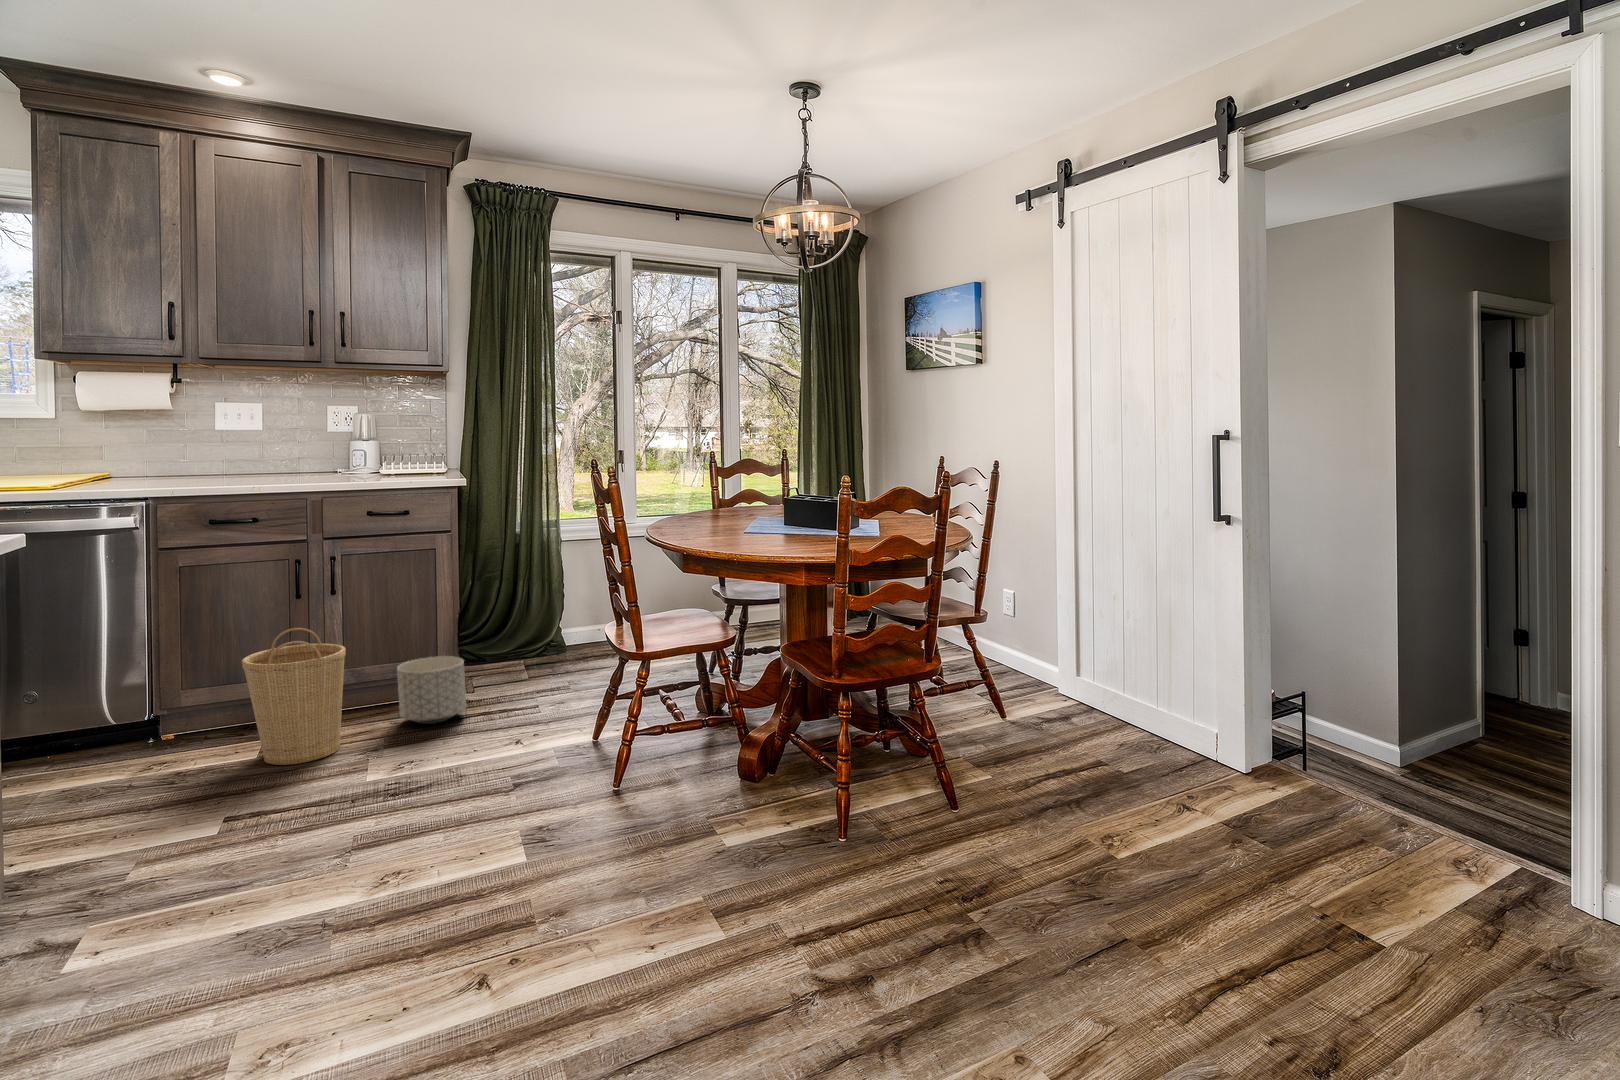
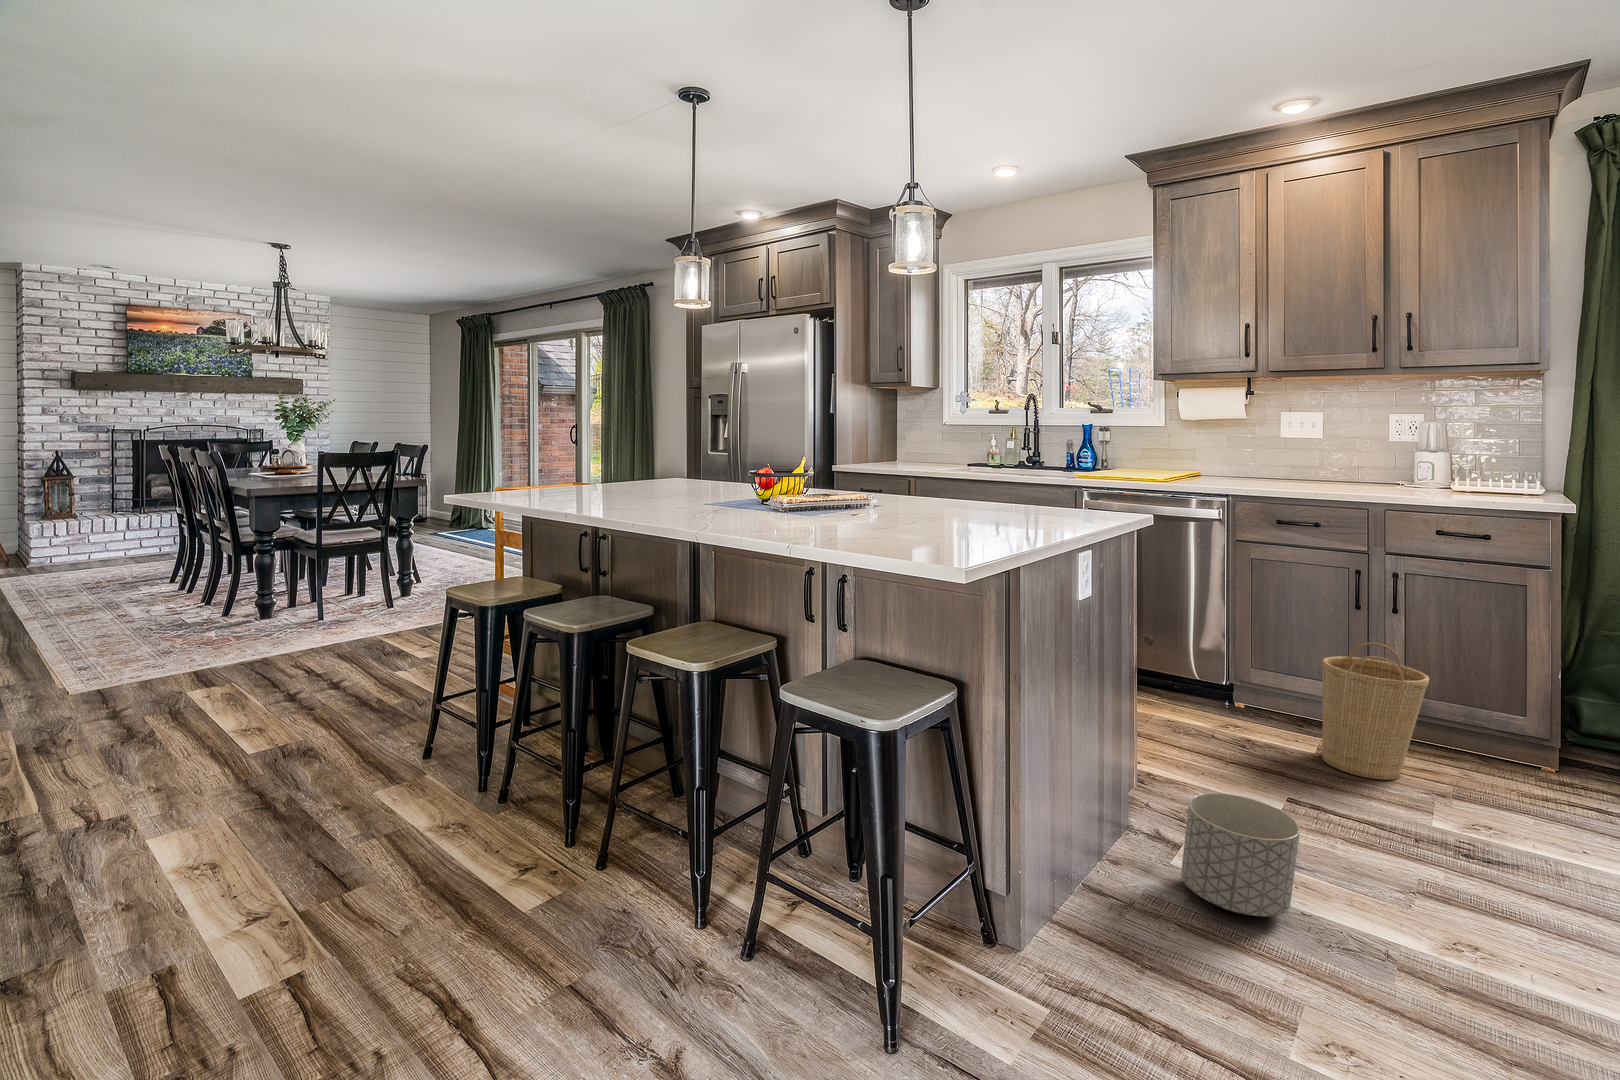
planter: present [397,656,466,724] -> present [1181,793,1300,917]

